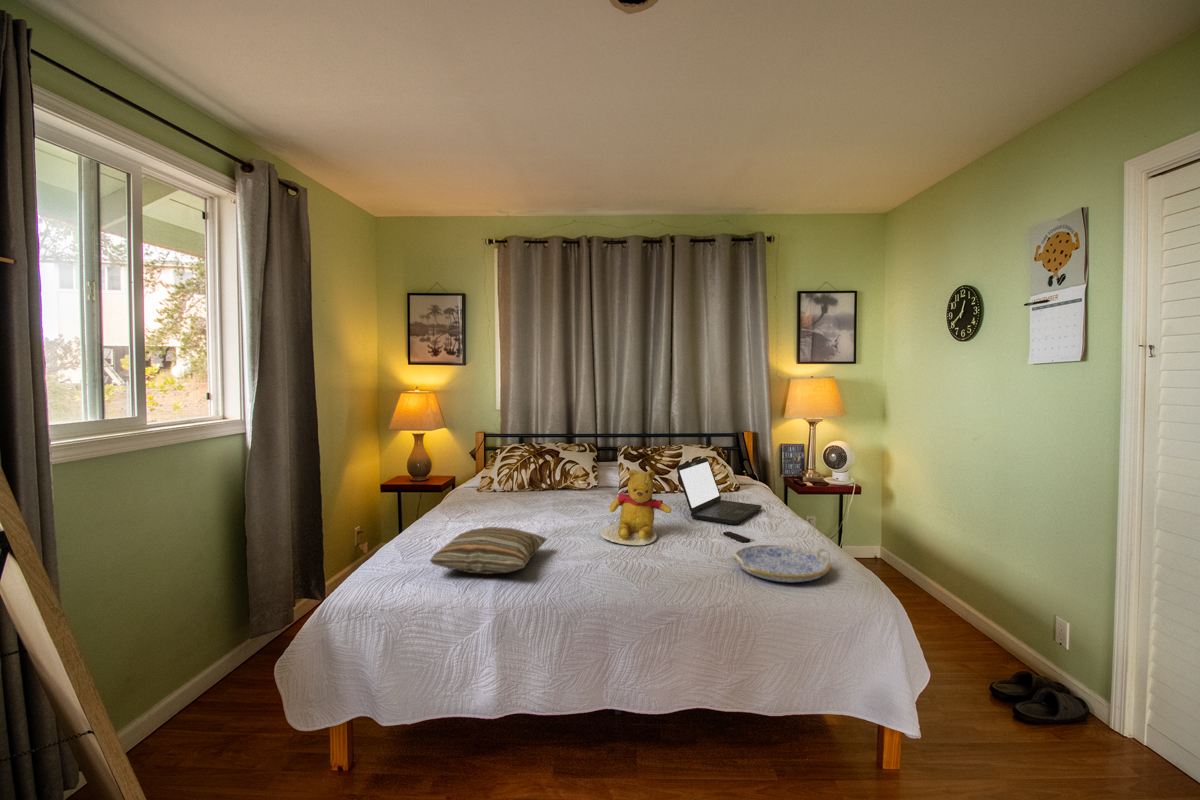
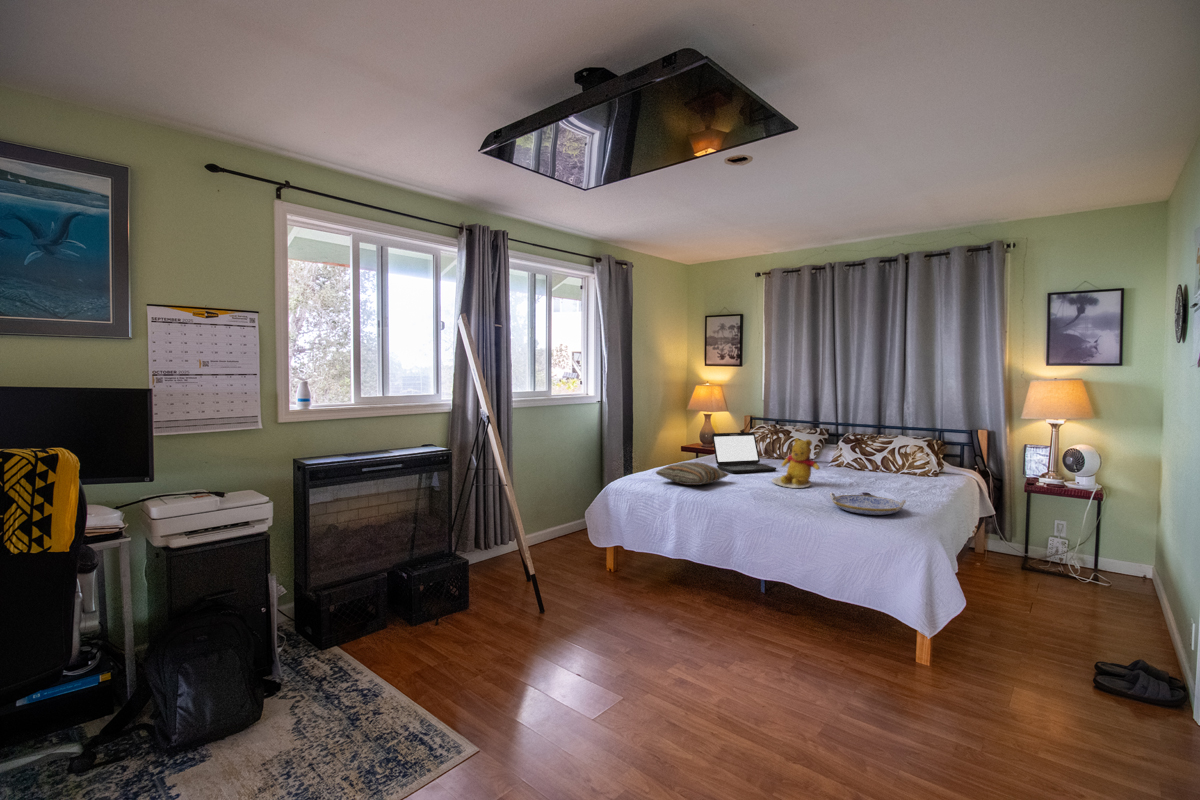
laptop: present [677,458,761,525] -> present [712,432,776,473]

